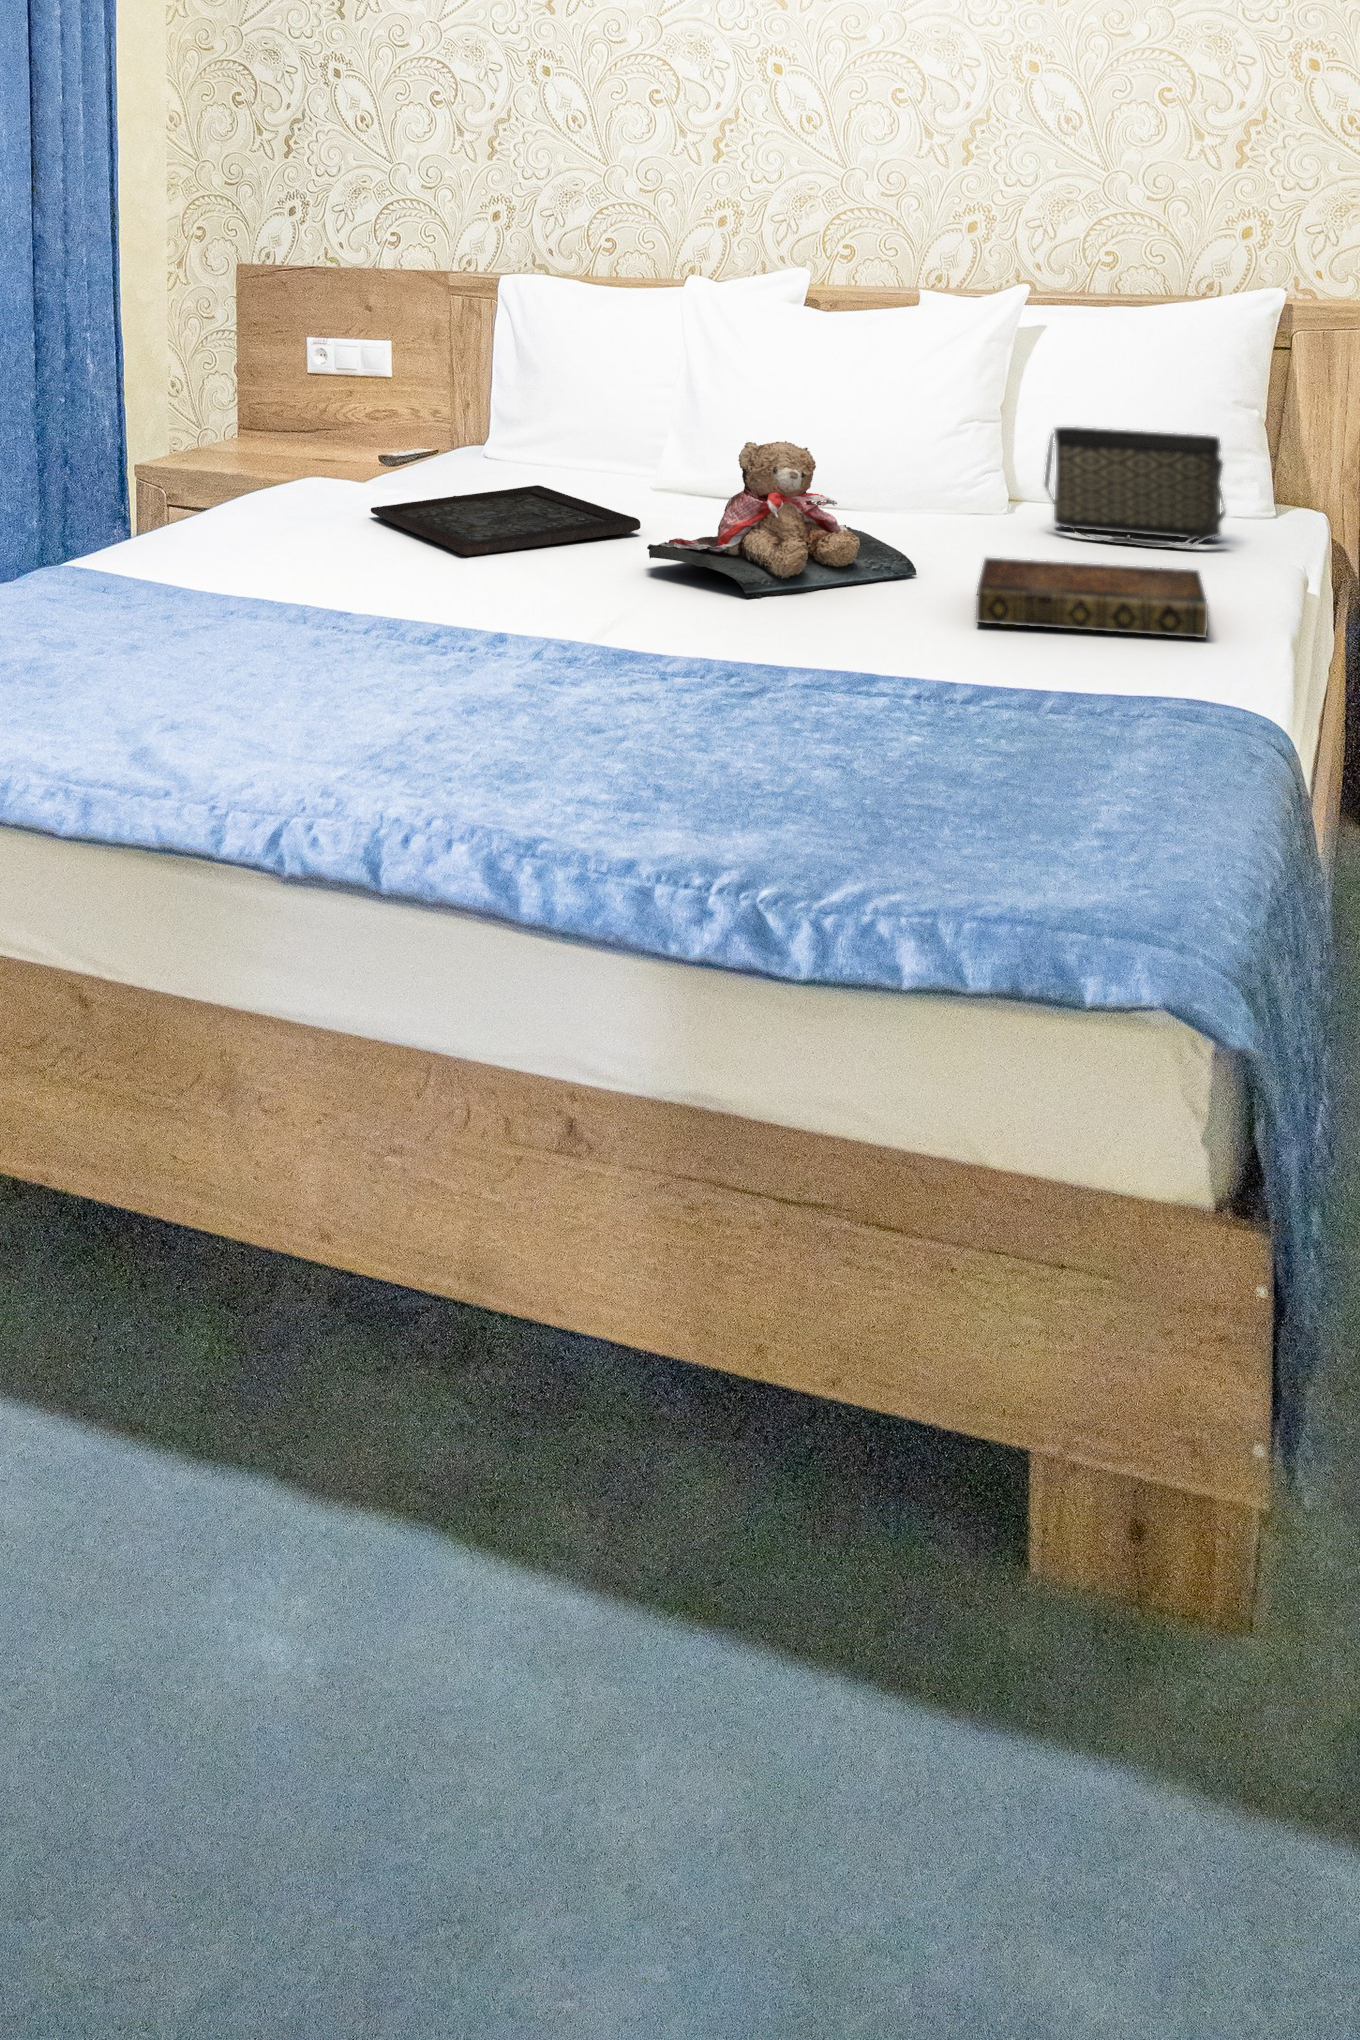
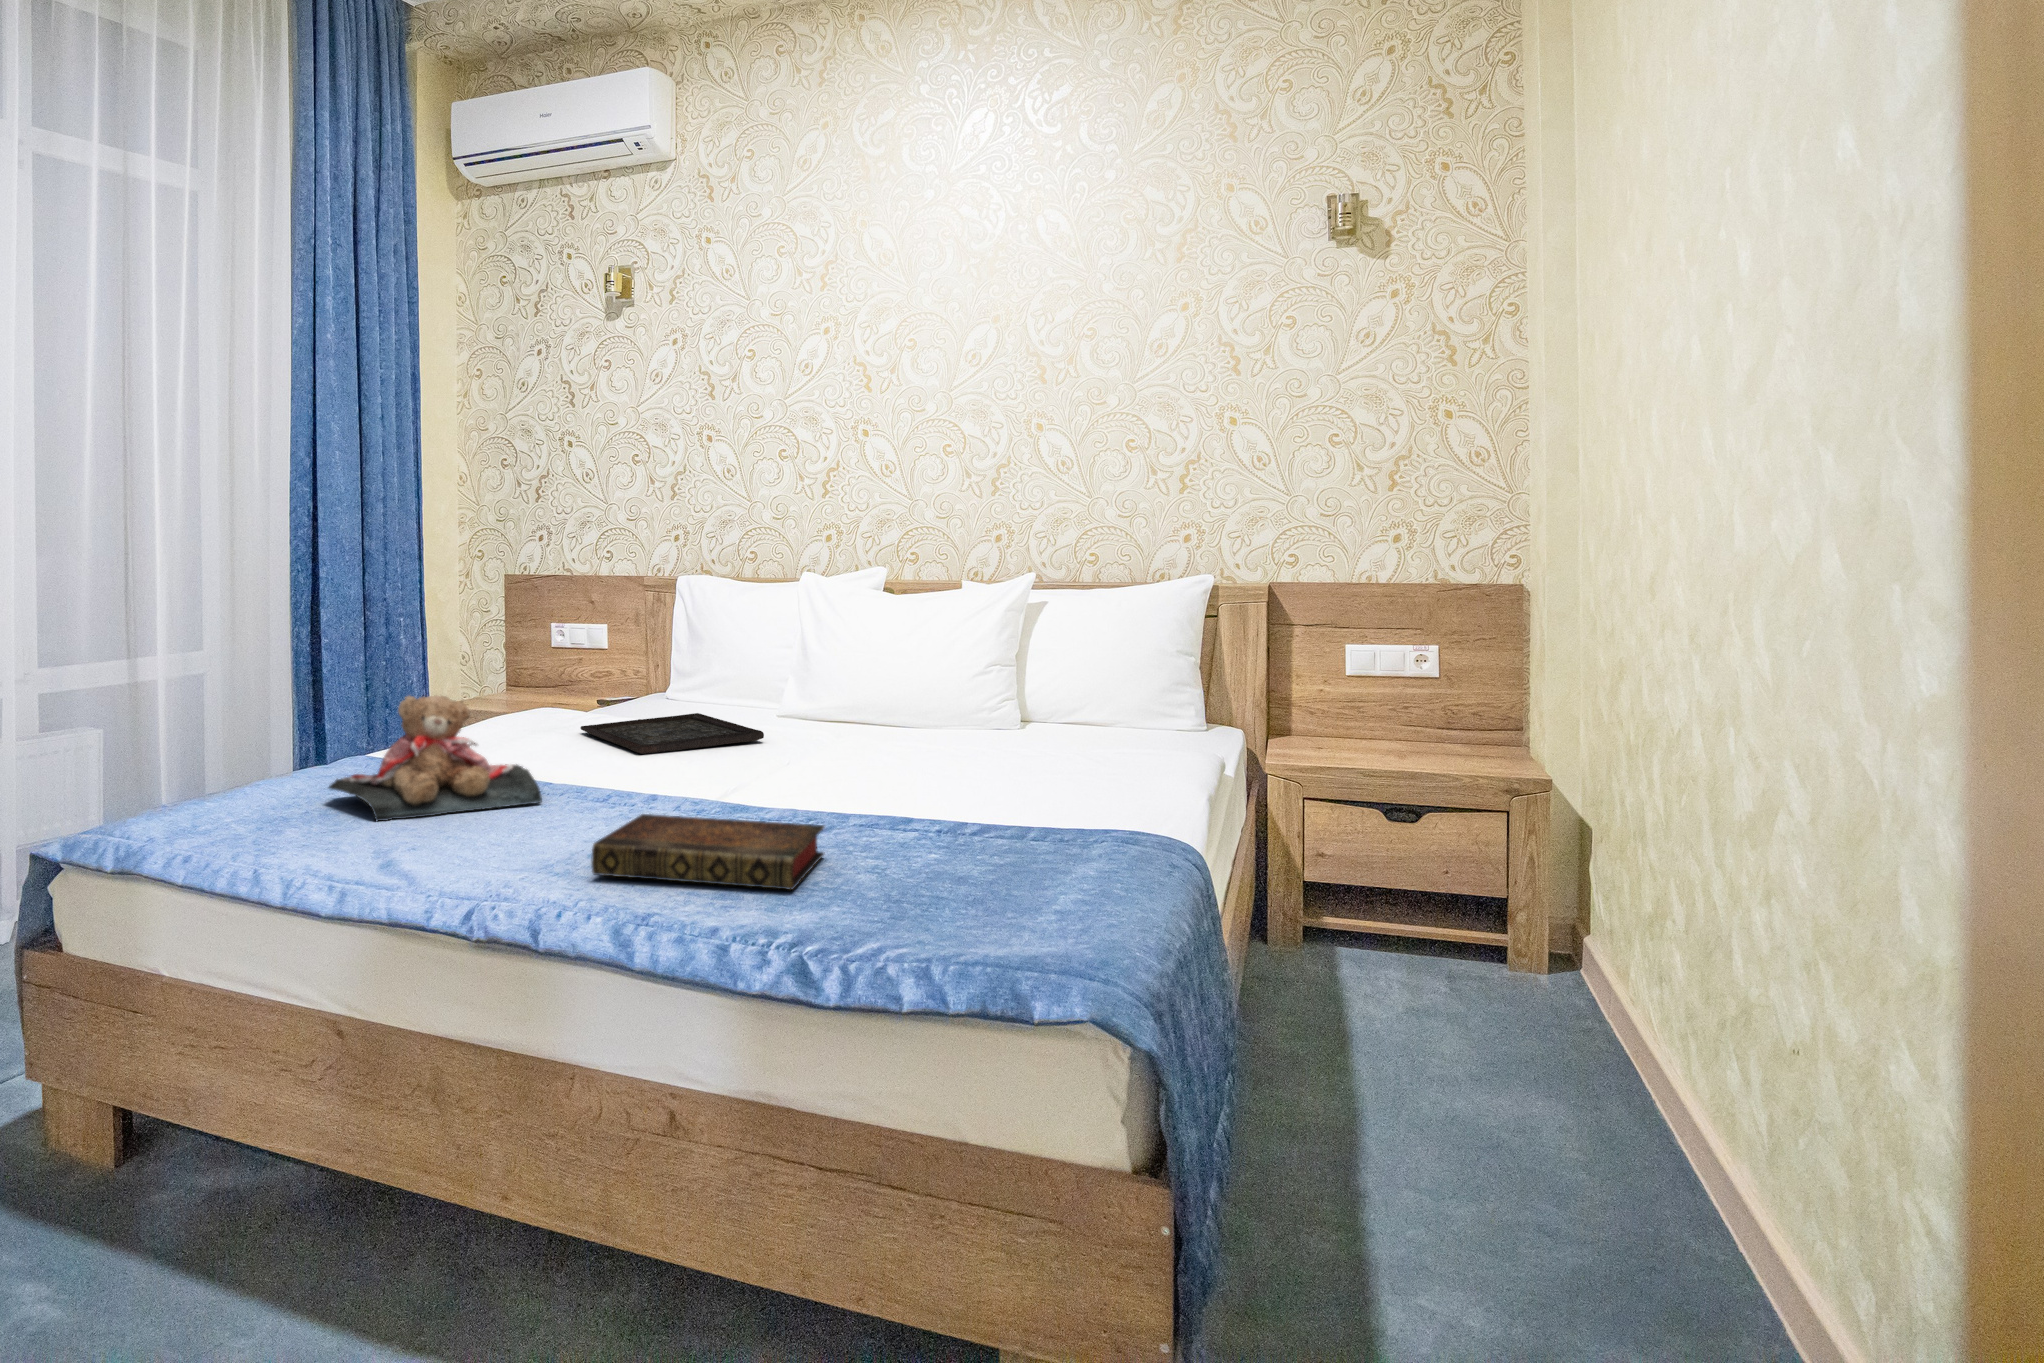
handbag: present [1045,427,1225,548] -> none [1044,668,1170,749]
teddy bear: present [647,441,917,599] -> present [329,695,542,821]
book: present [976,558,1208,638] -> present [591,814,824,890]

